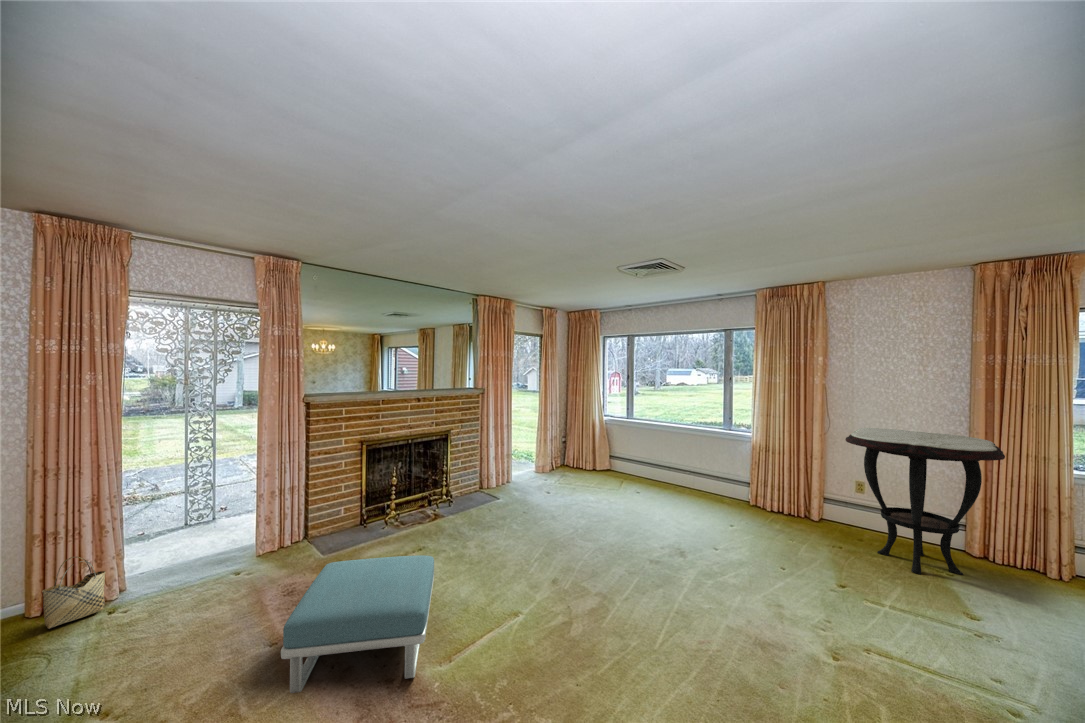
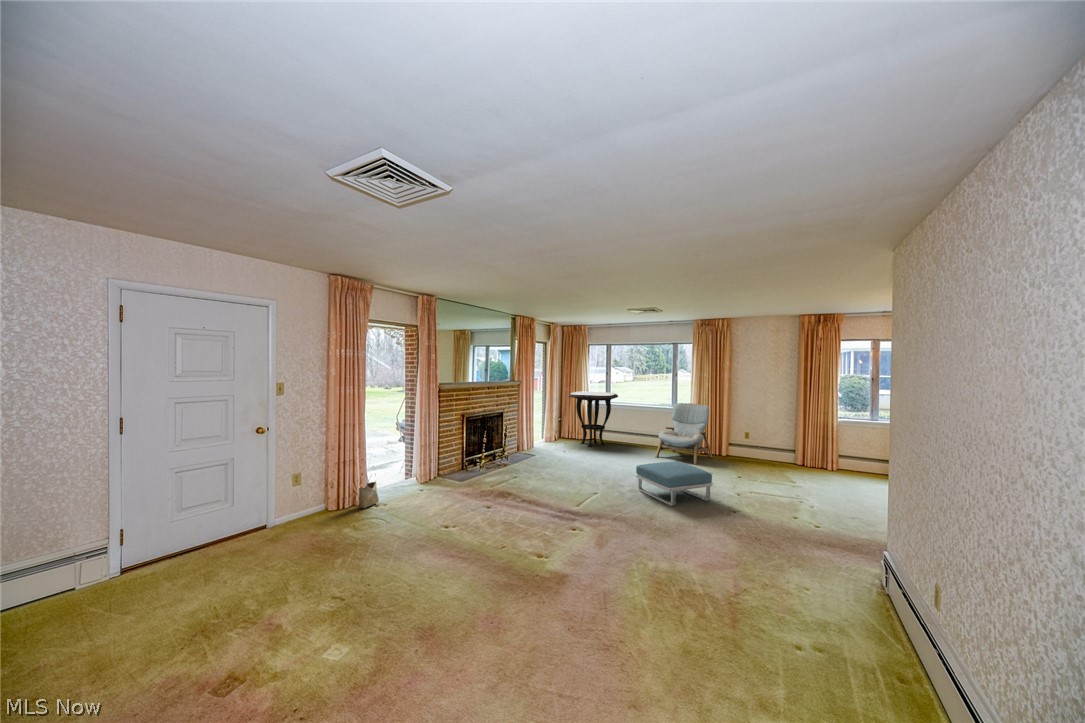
armchair: none [686,425,791,539] -> present [655,403,712,464]
side table: present [845,428,1005,575] -> present [569,392,618,447]
footstool: present [281,555,434,693] -> present [636,462,713,506]

